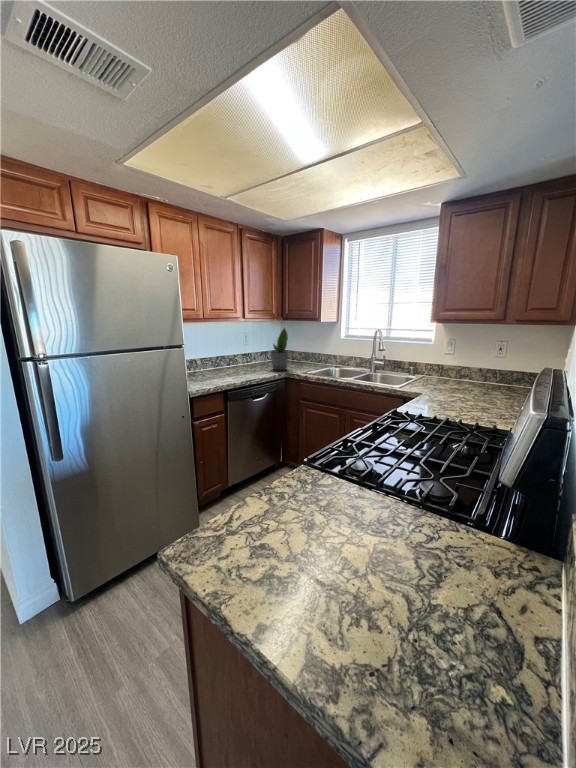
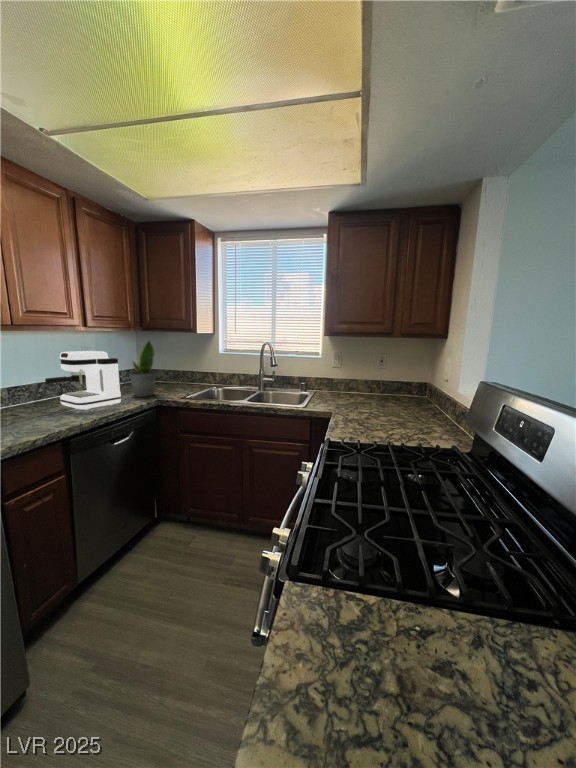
coffee maker: none [219,335,262,376] -> present [45,351,121,410]

